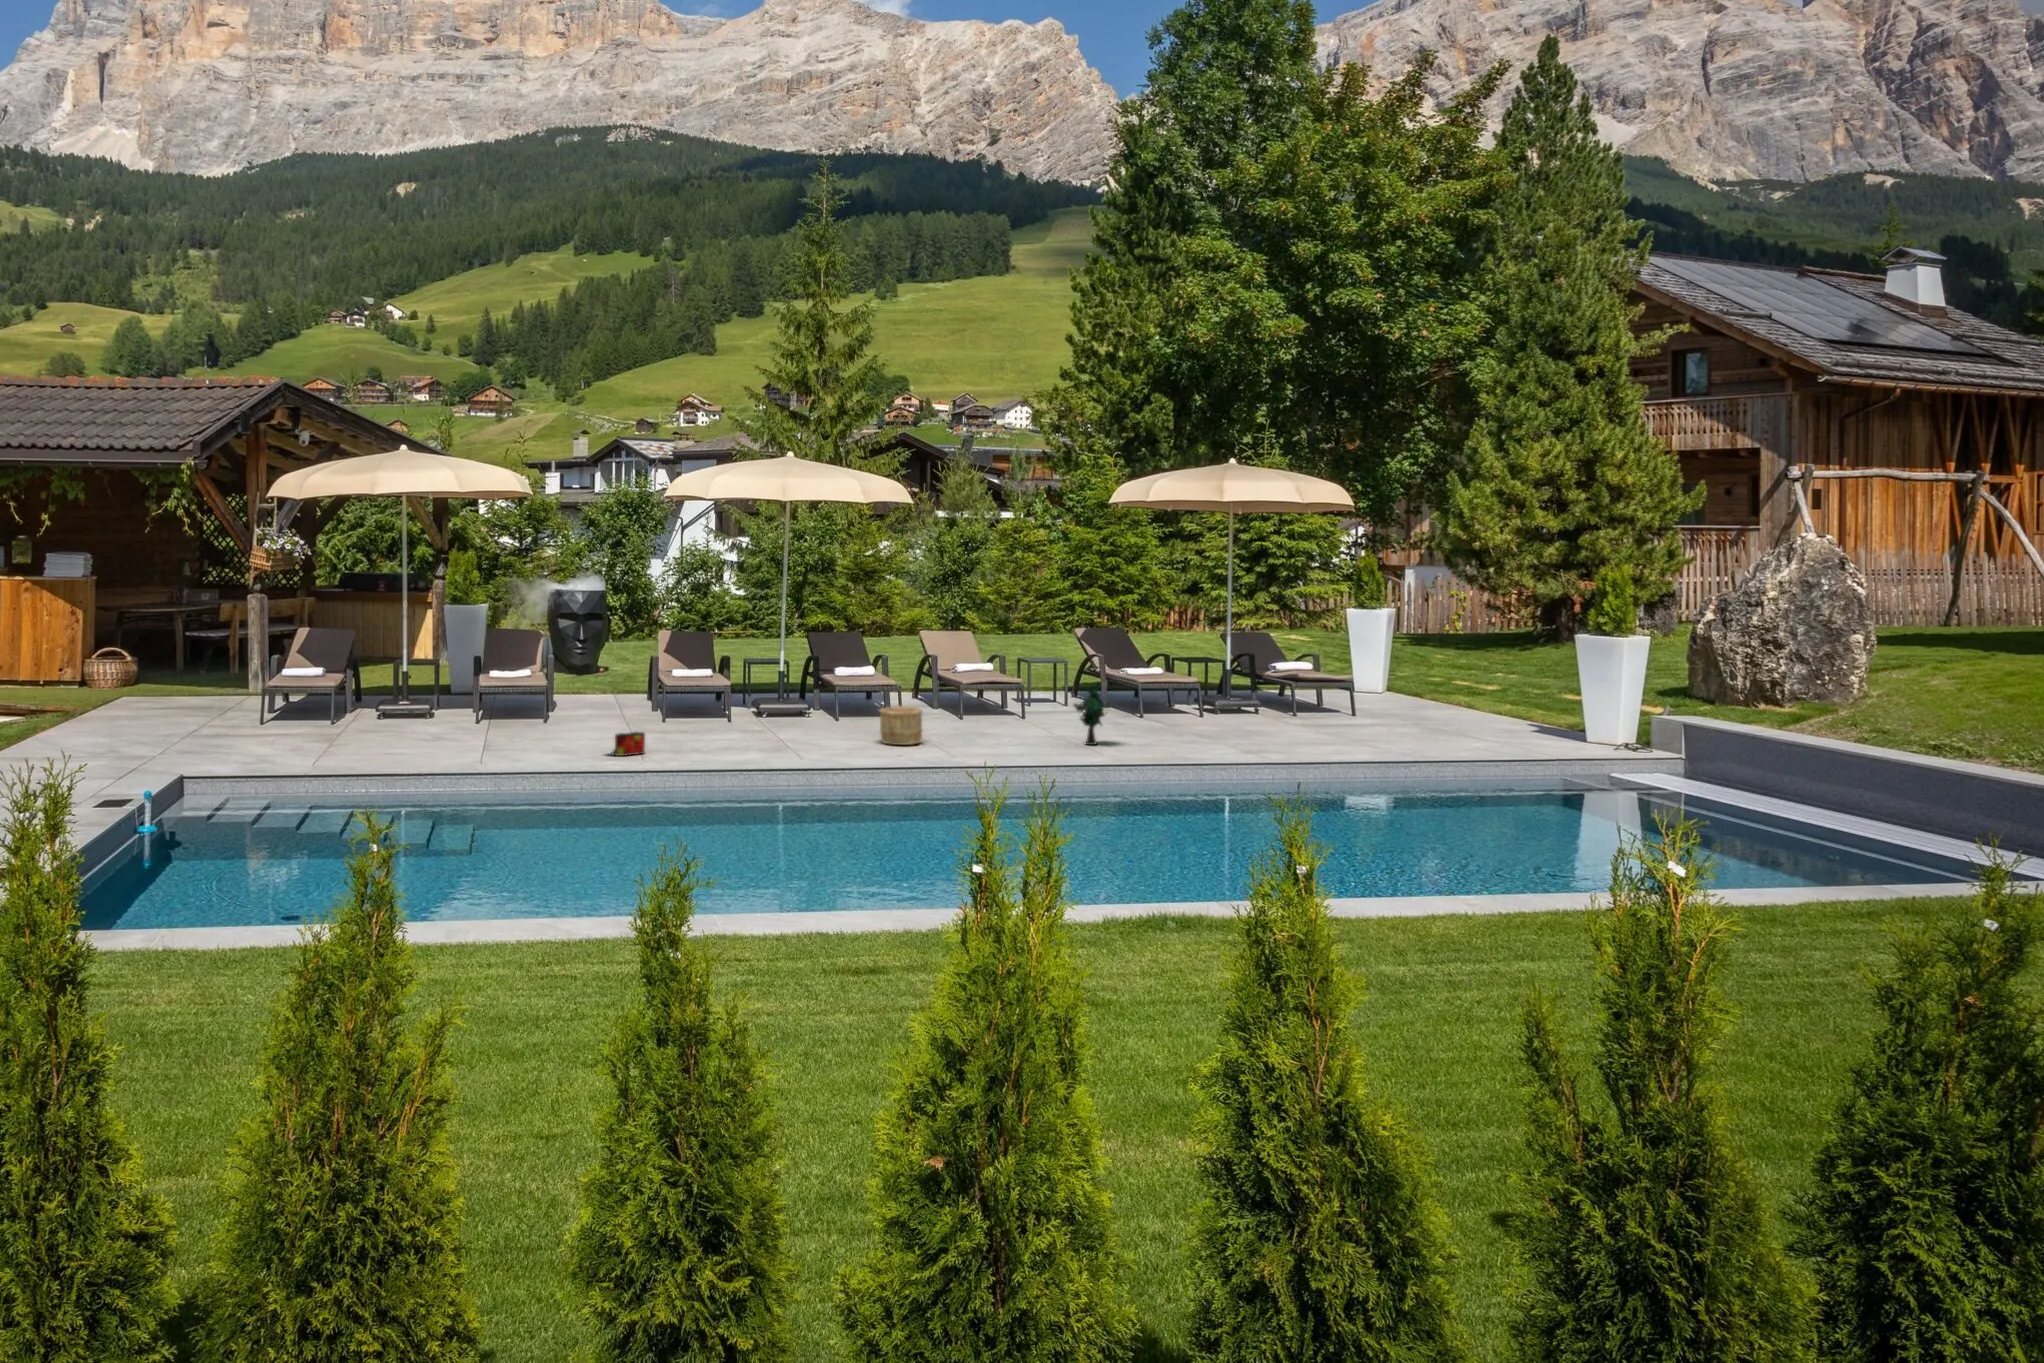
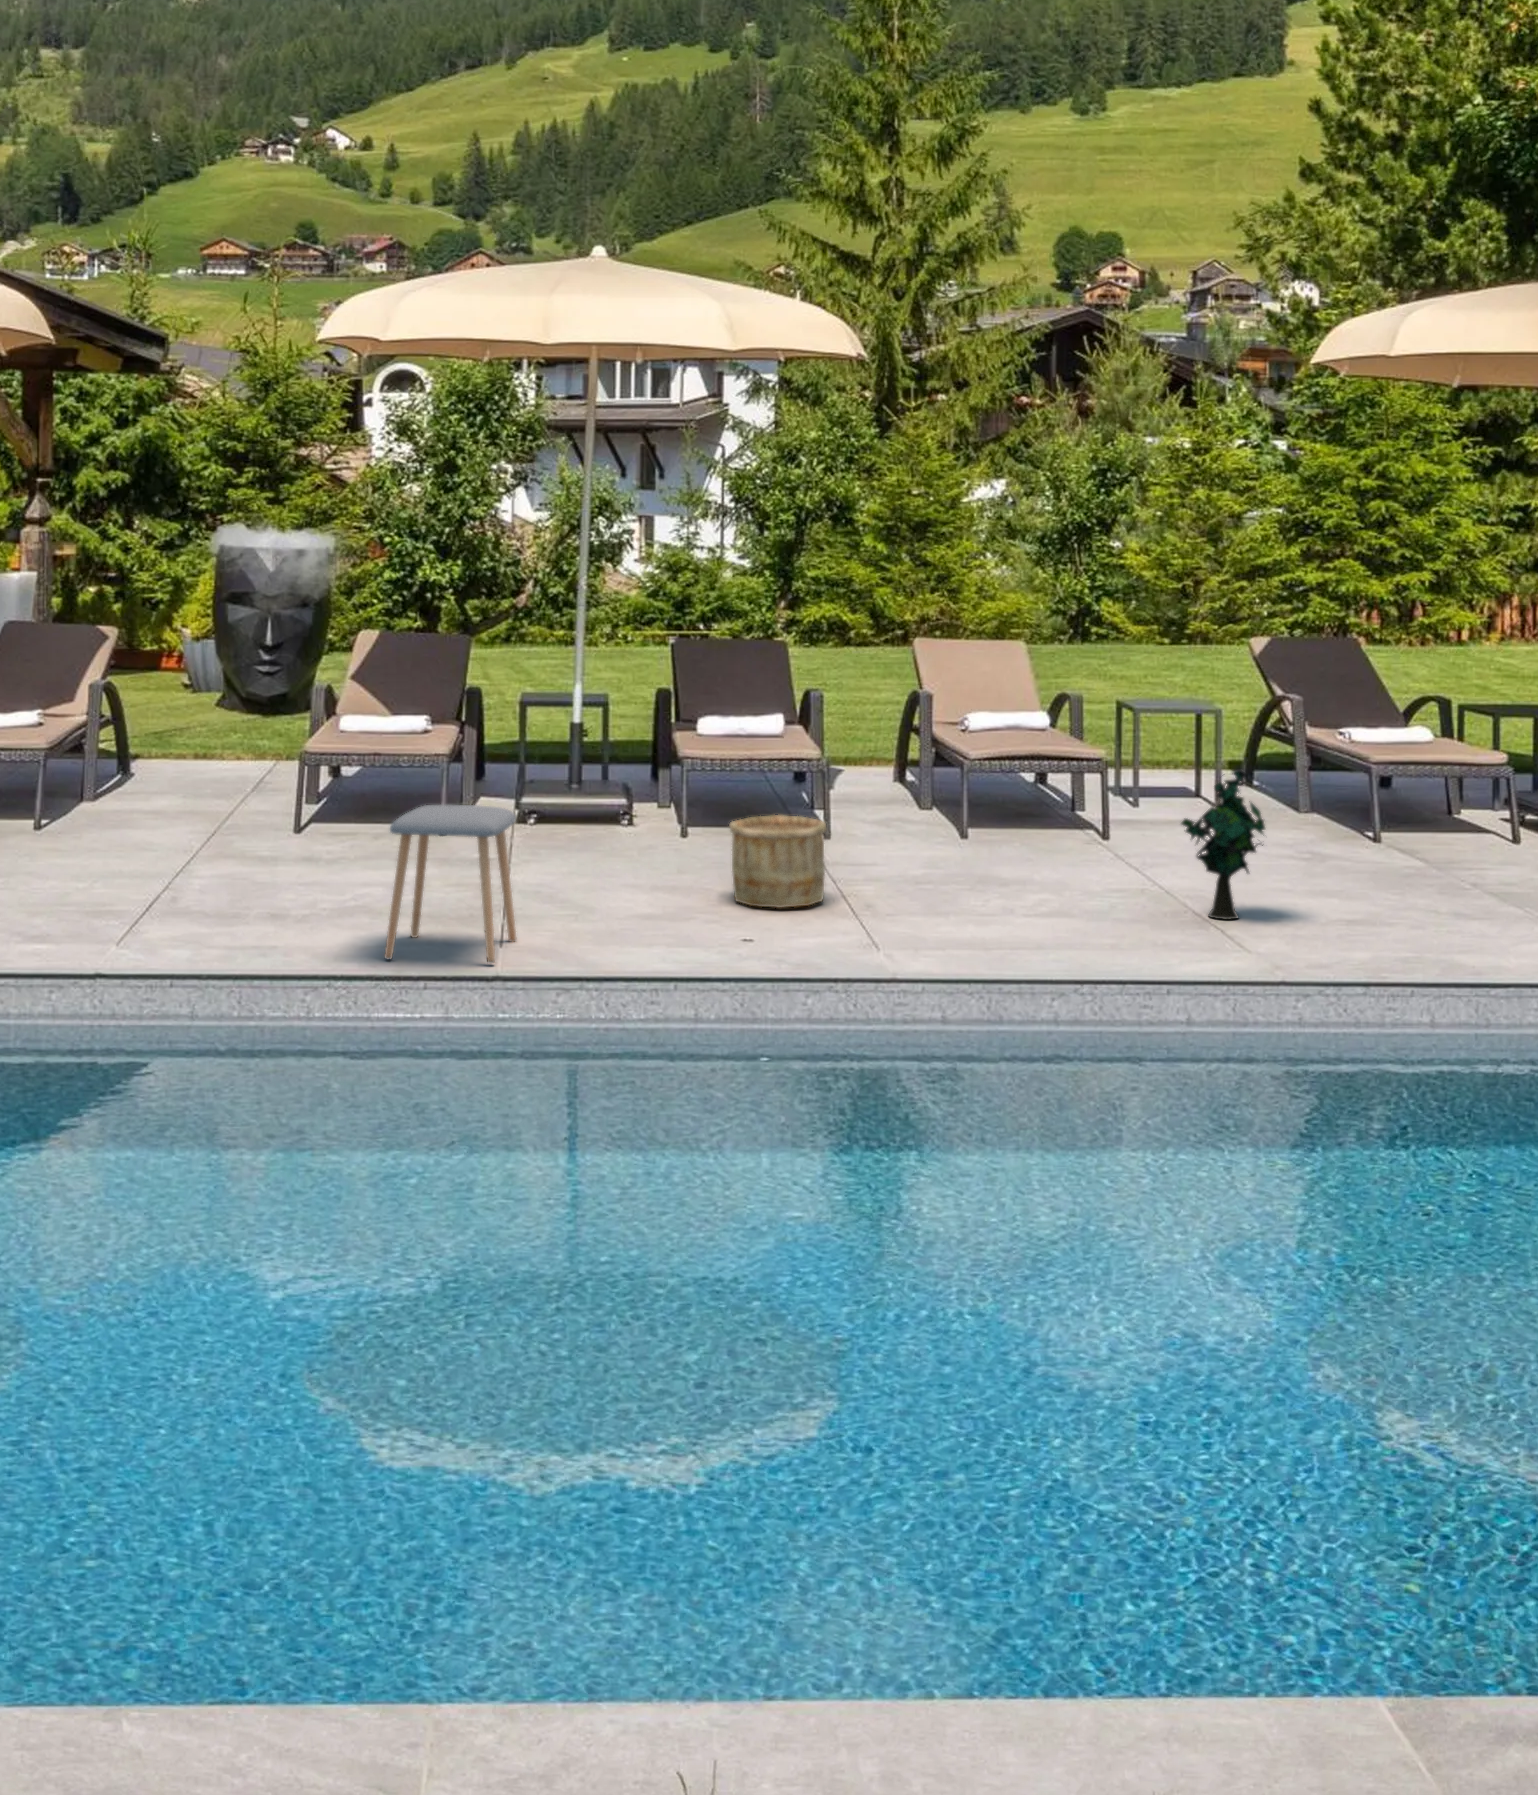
stool: none [757,701,805,766] -> present [385,805,517,963]
bag: present [612,732,645,756] -> none [84,866,172,922]

